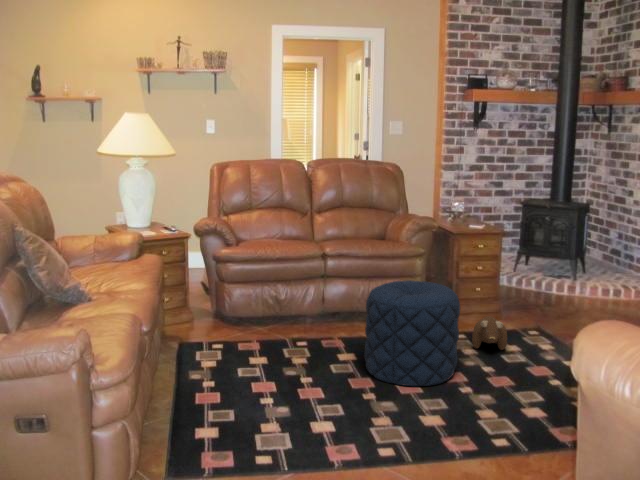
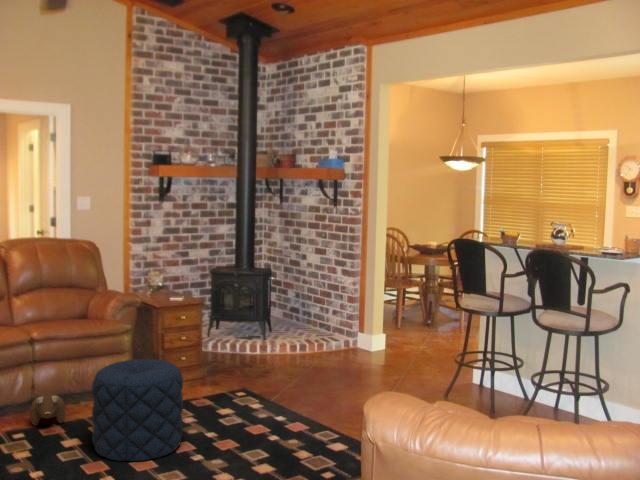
plush toy: present [472,316,507,350] -> present [30,392,66,426]

